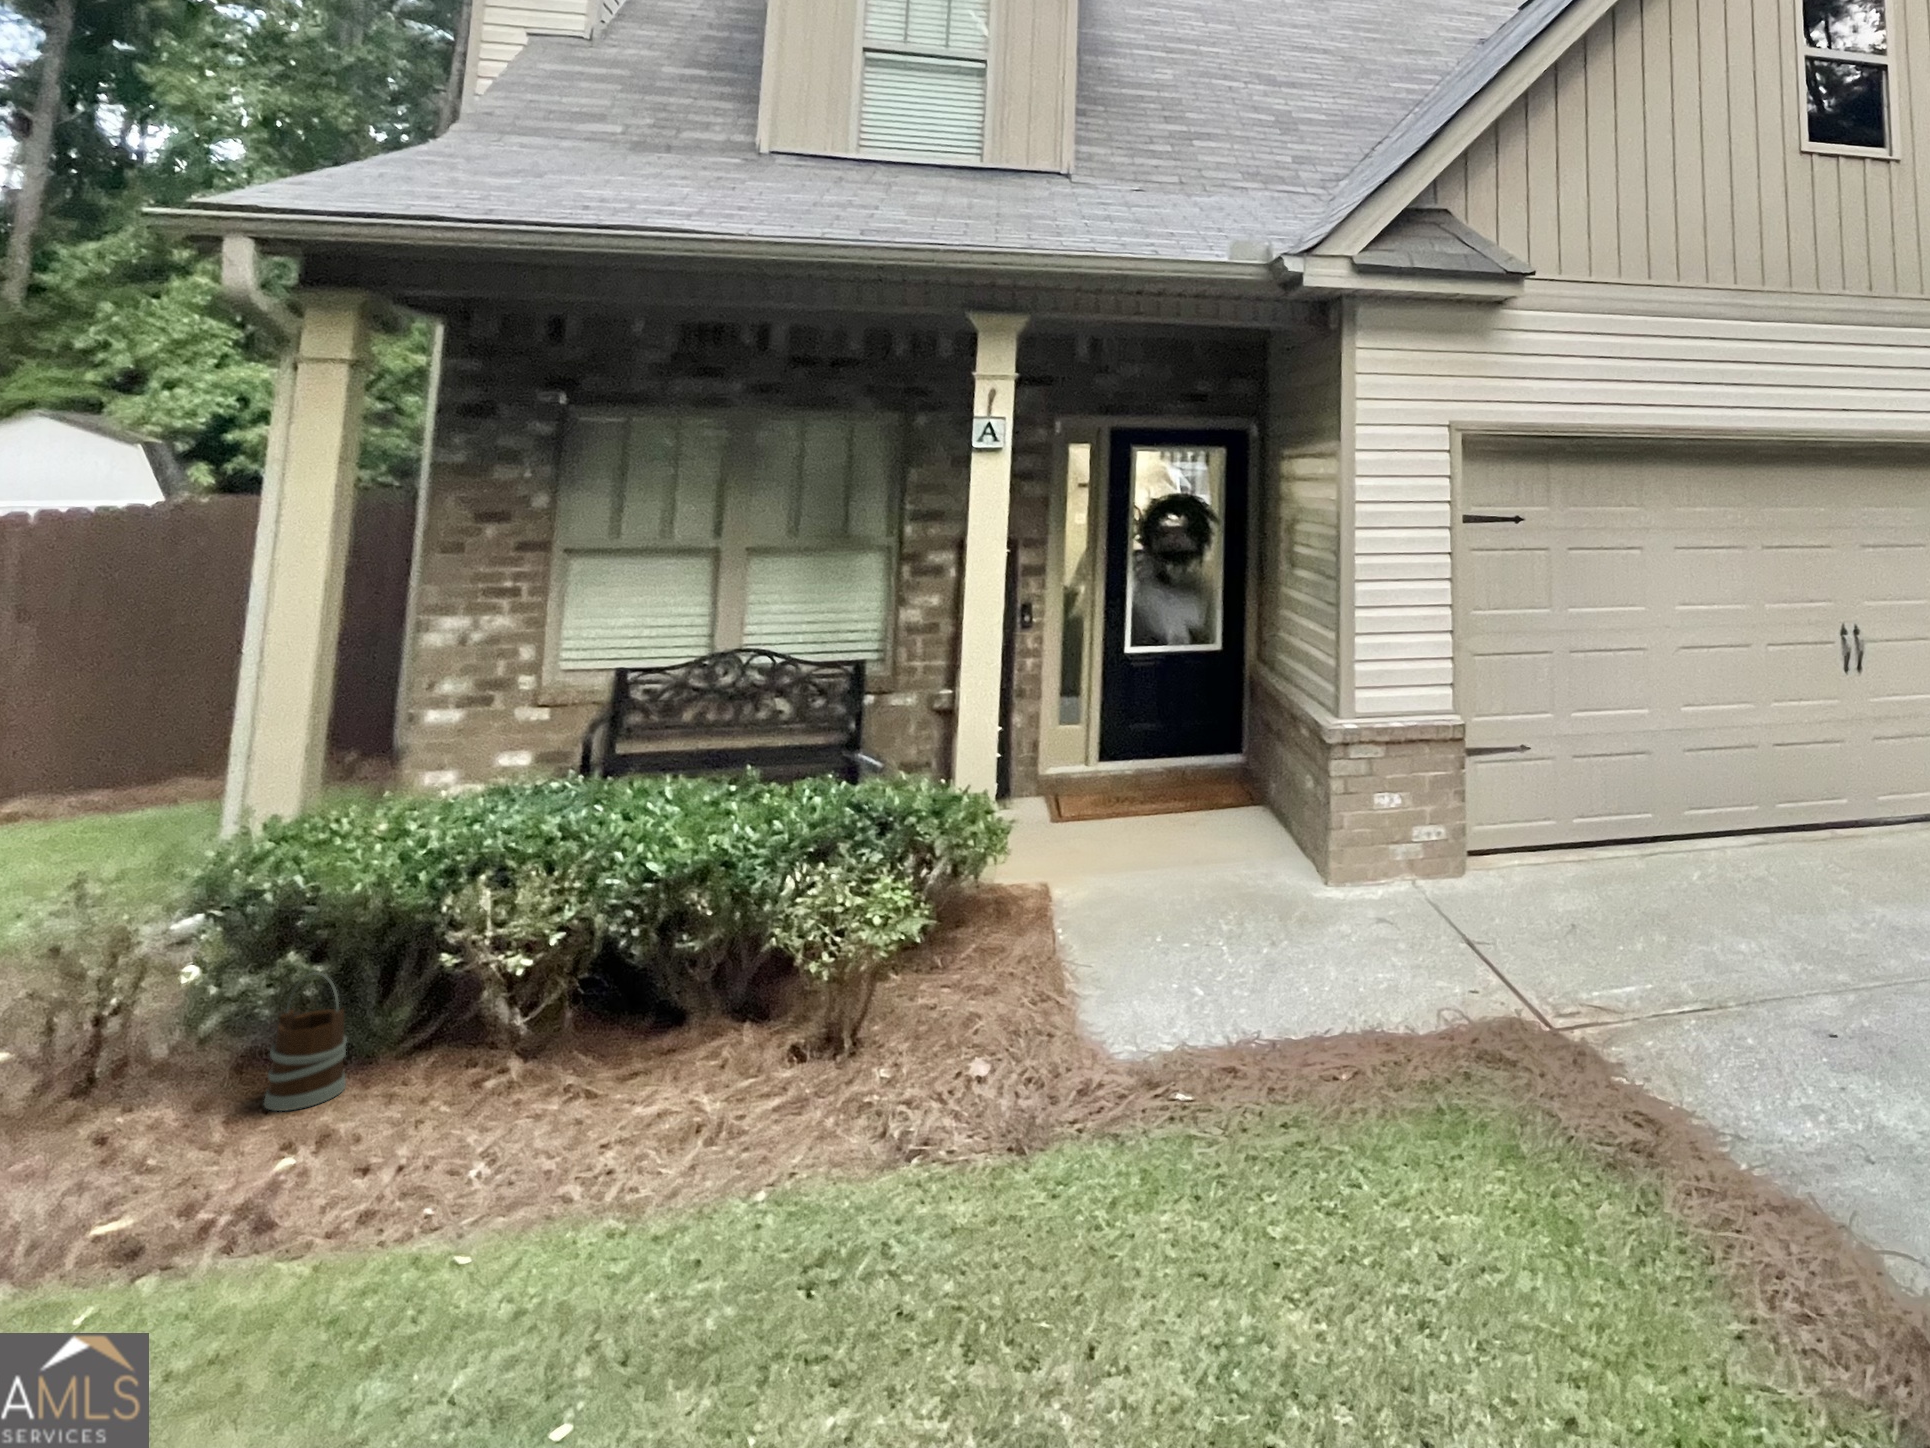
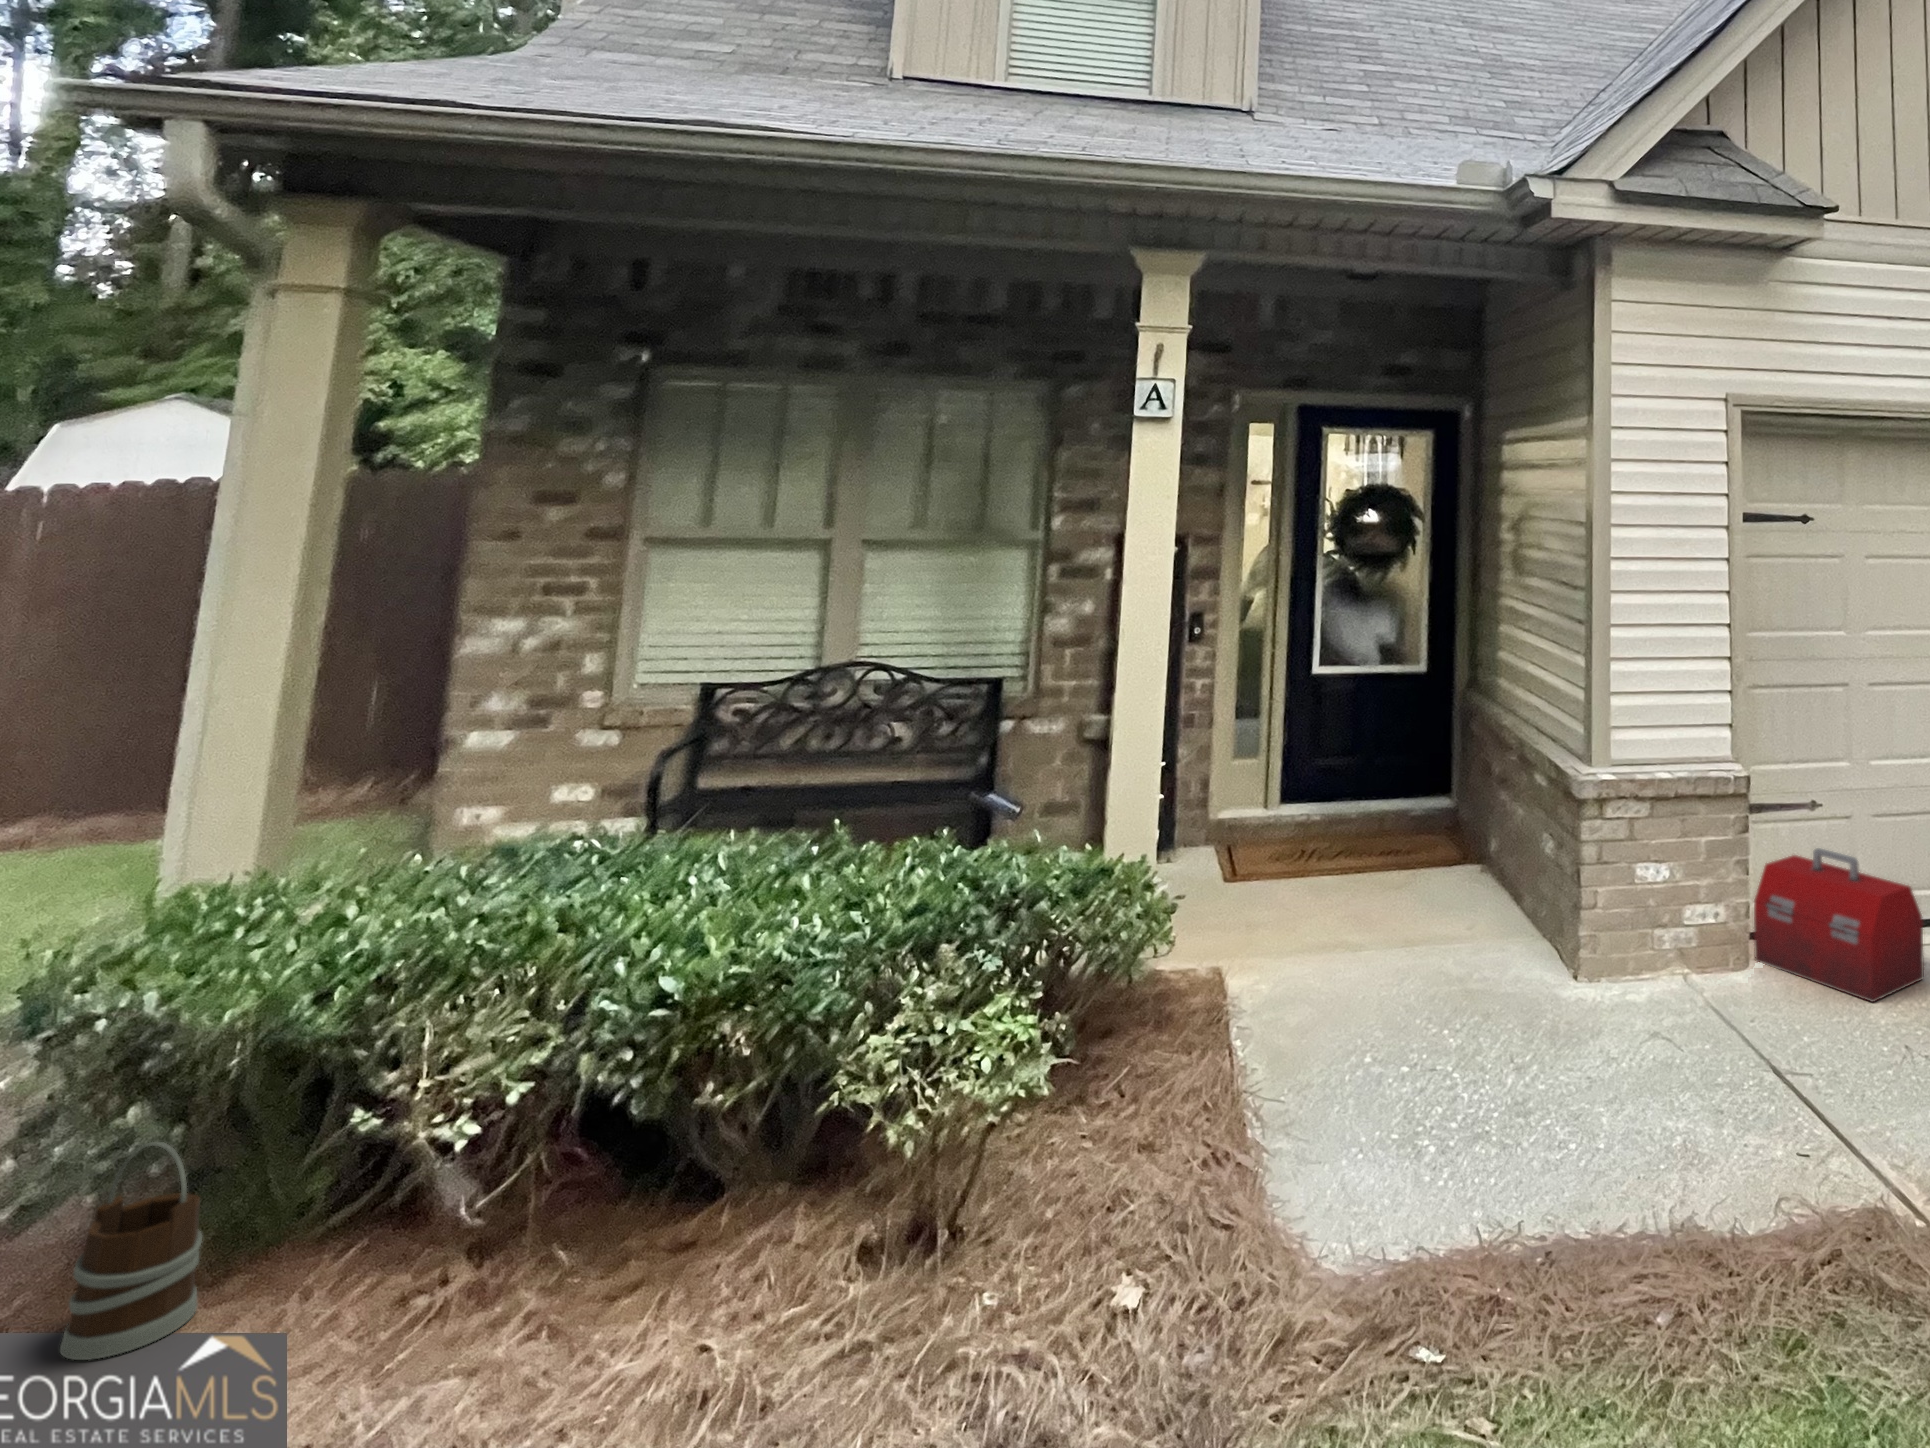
toolbox: none [1470,781,1599,896] -> present [1754,848,1924,1002]

